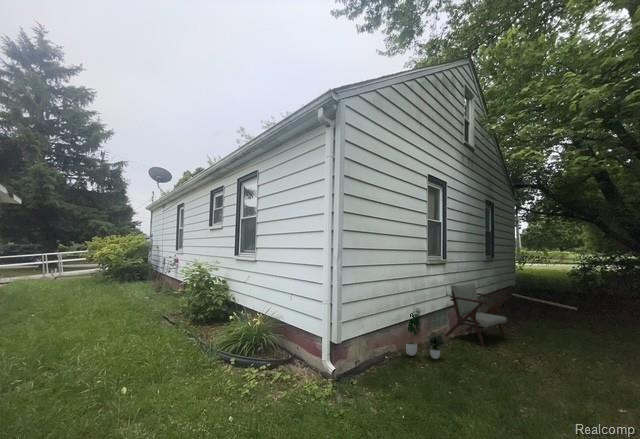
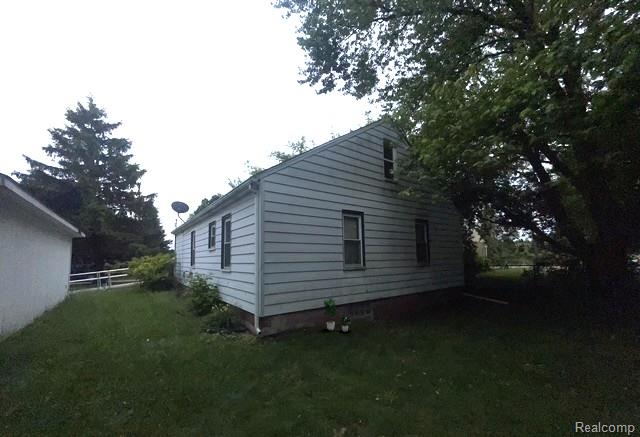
lounge chair: present [444,283,508,347] -> none [365,281,407,324]

